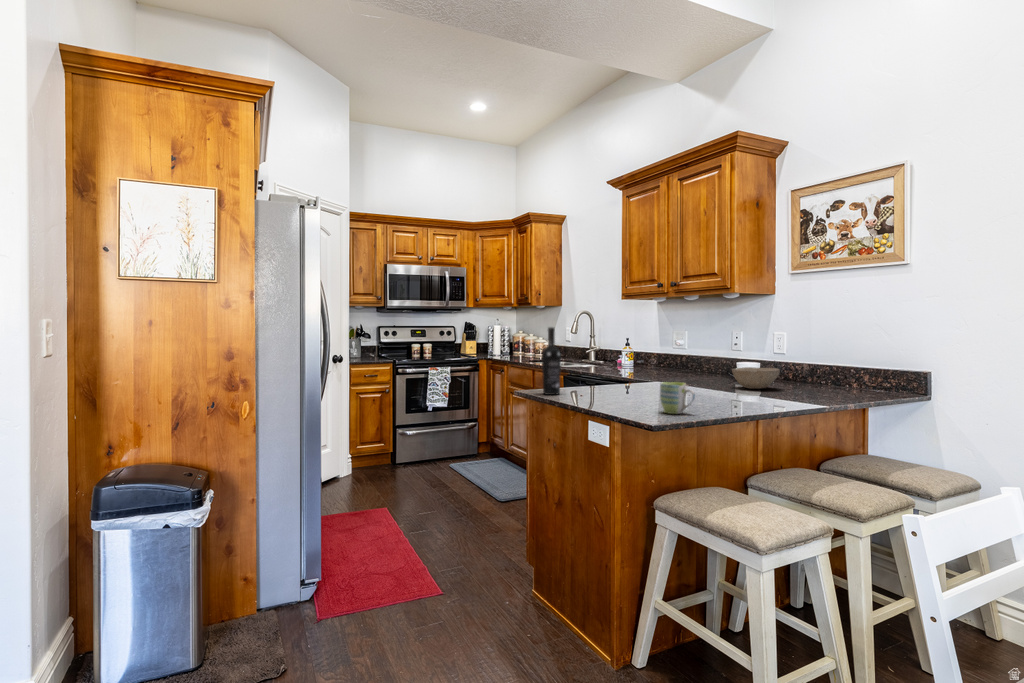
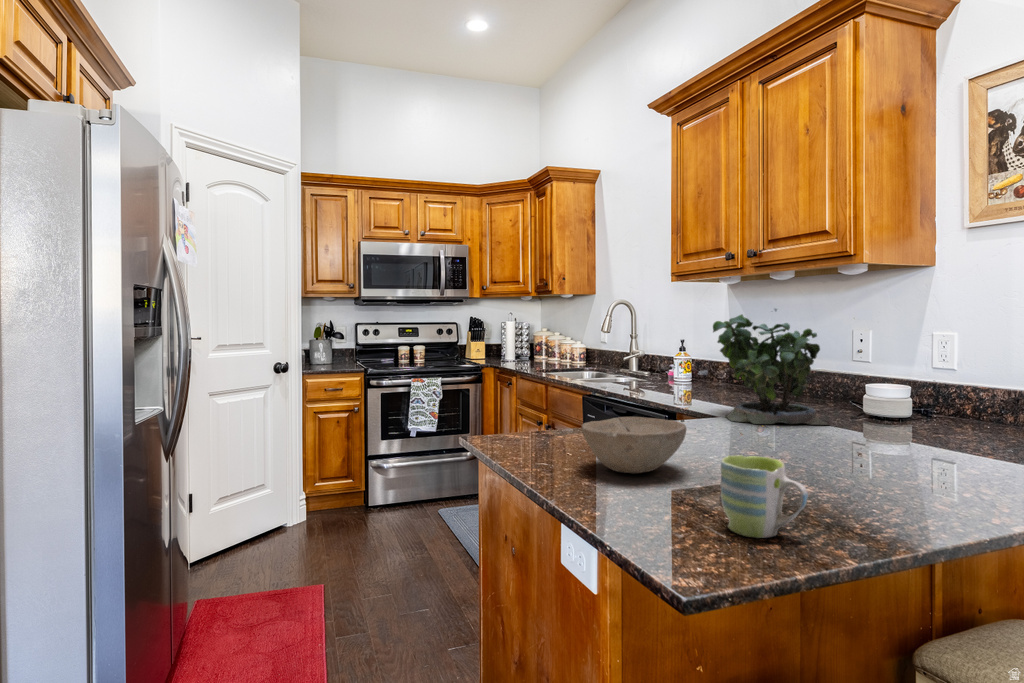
potted plant: none [651,318,716,384] -> present [713,309,829,425]
wine bottle: present [542,327,561,395] -> none [504,328,538,452]
bowl: present [732,367,780,389] -> present [582,417,686,473]

